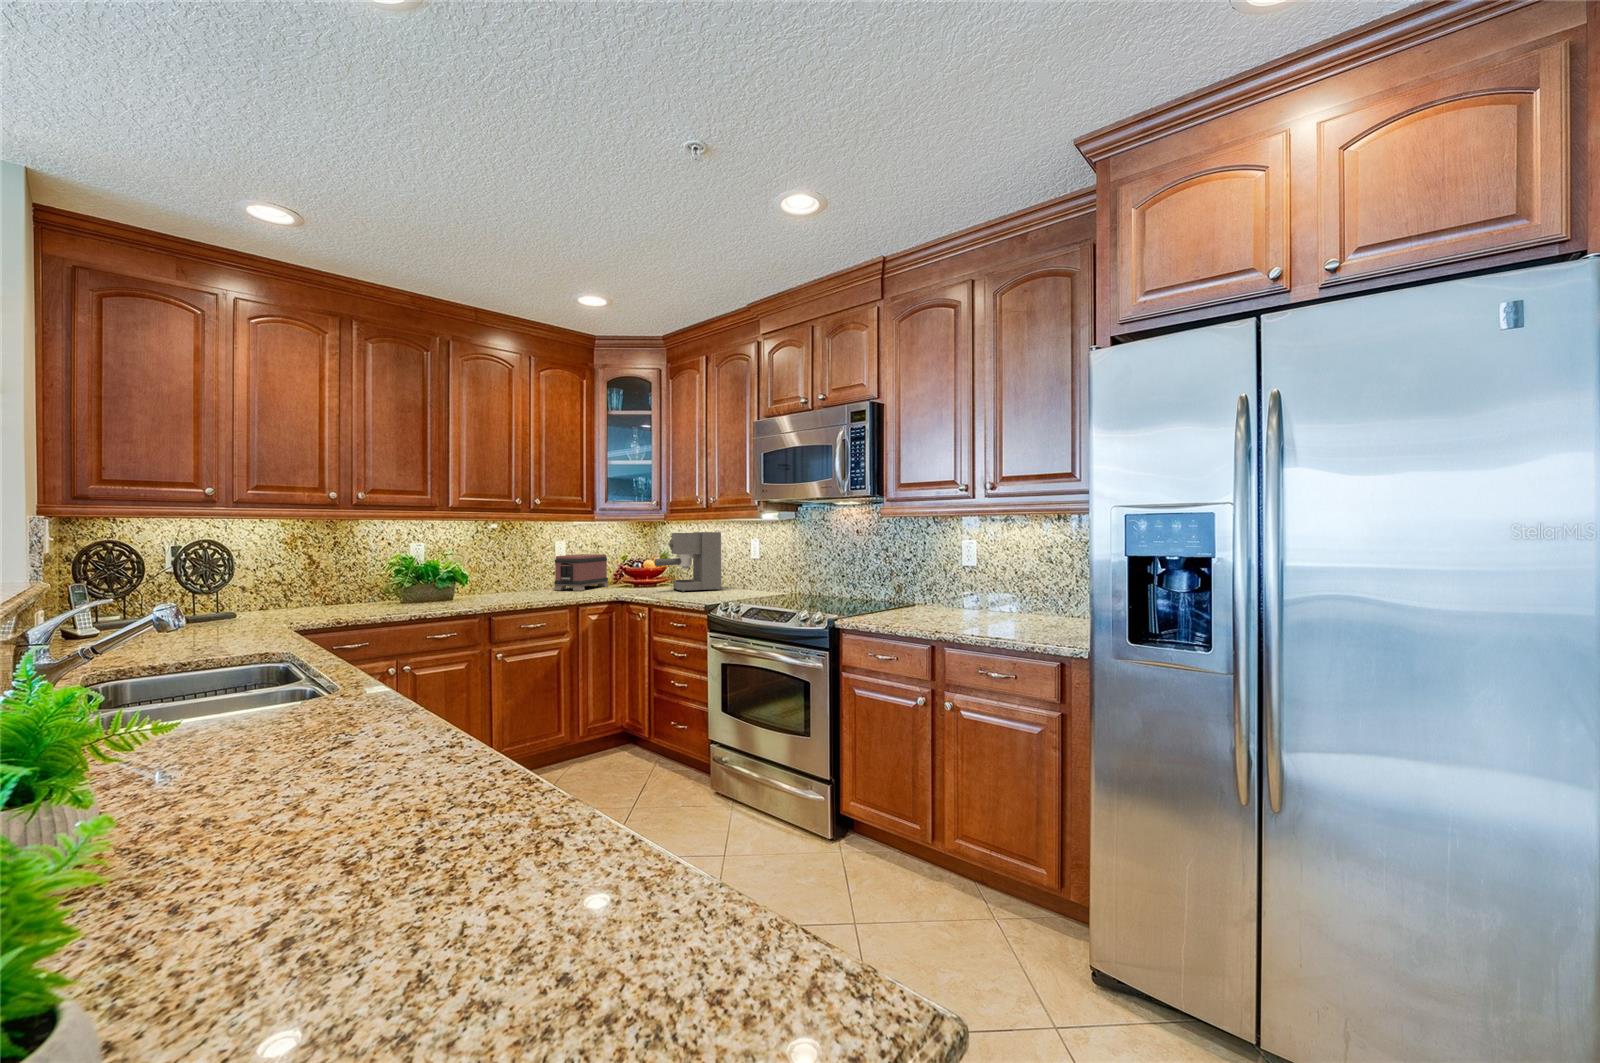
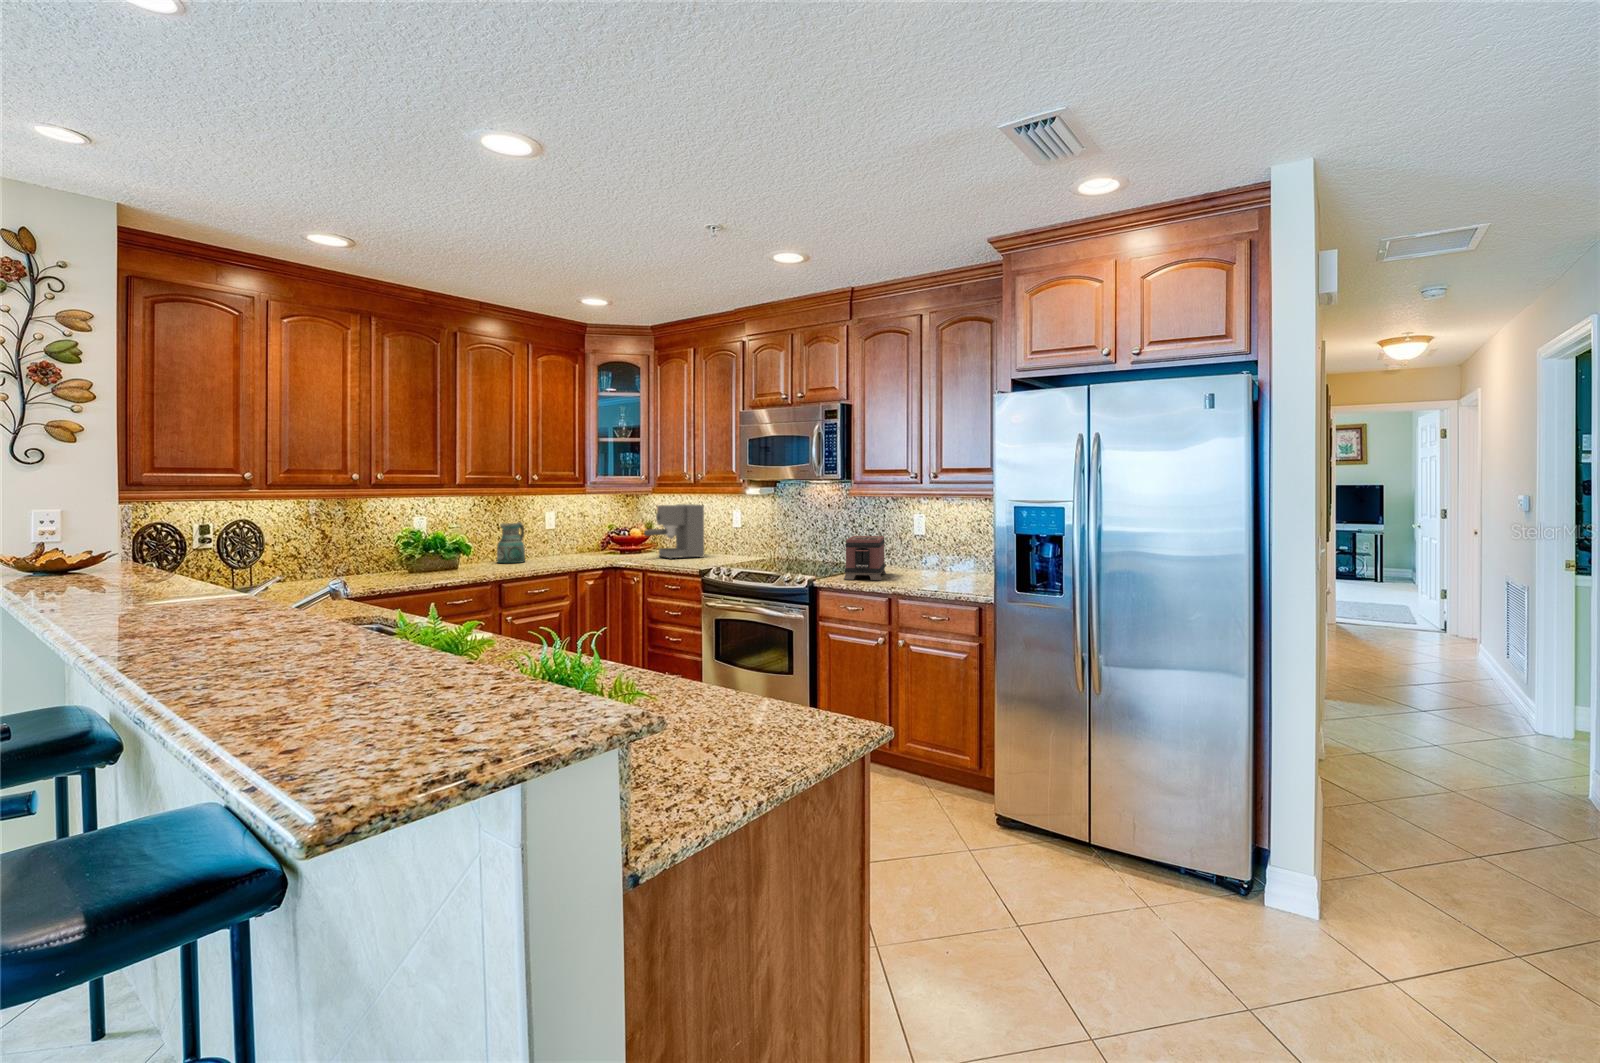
ceramic pitcher: none [493,550,527,596] -> present [497,522,525,563]
toaster: present [553,554,609,591] -> present [844,536,886,580]

